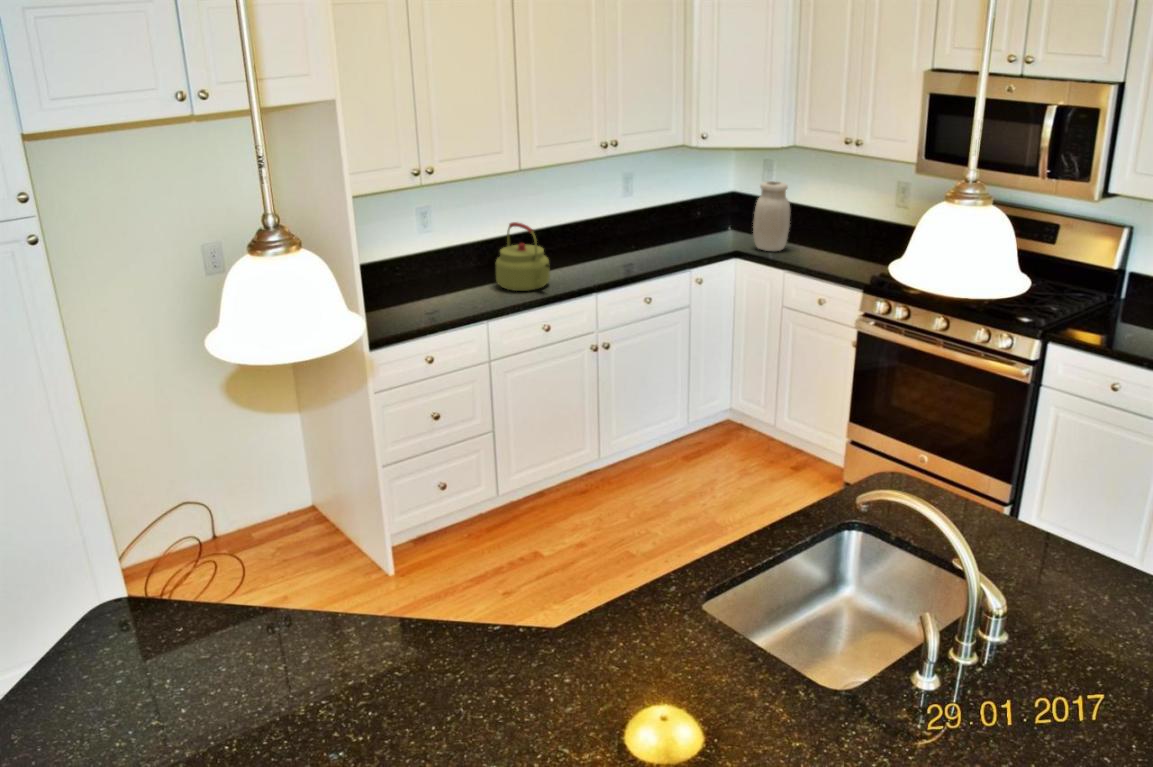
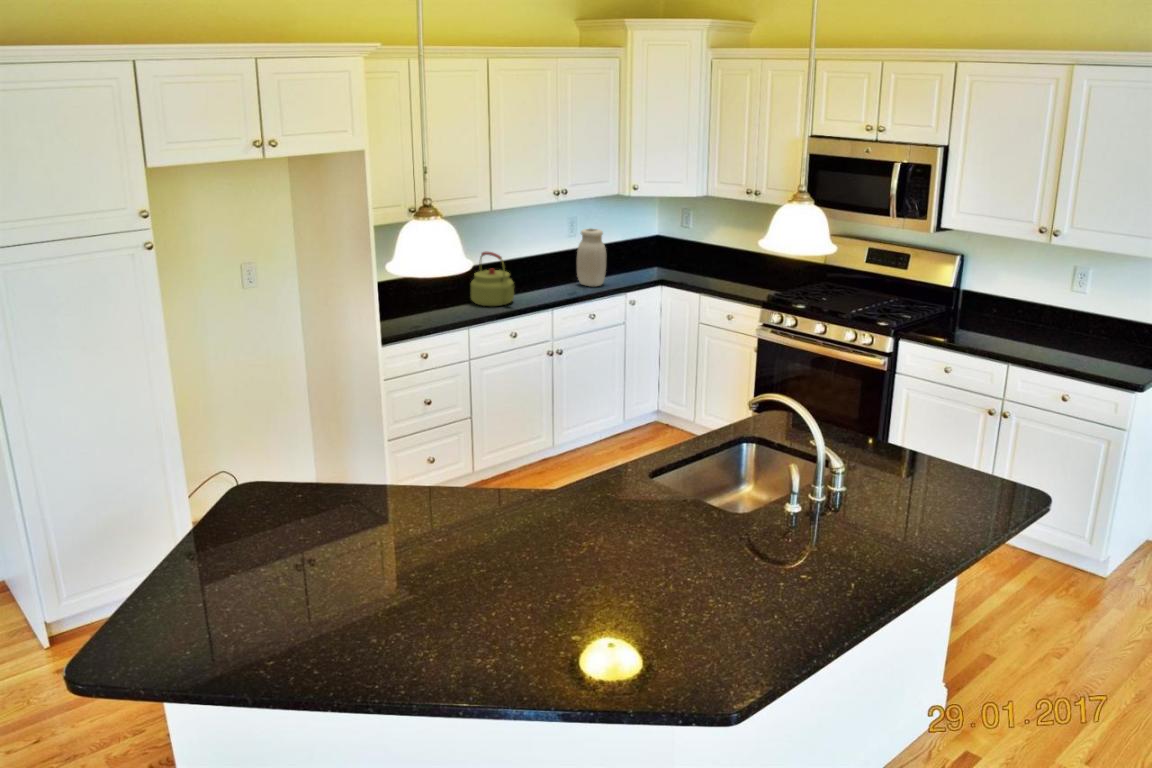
jar: present [753,181,790,251] -> present [577,228,606,286]

